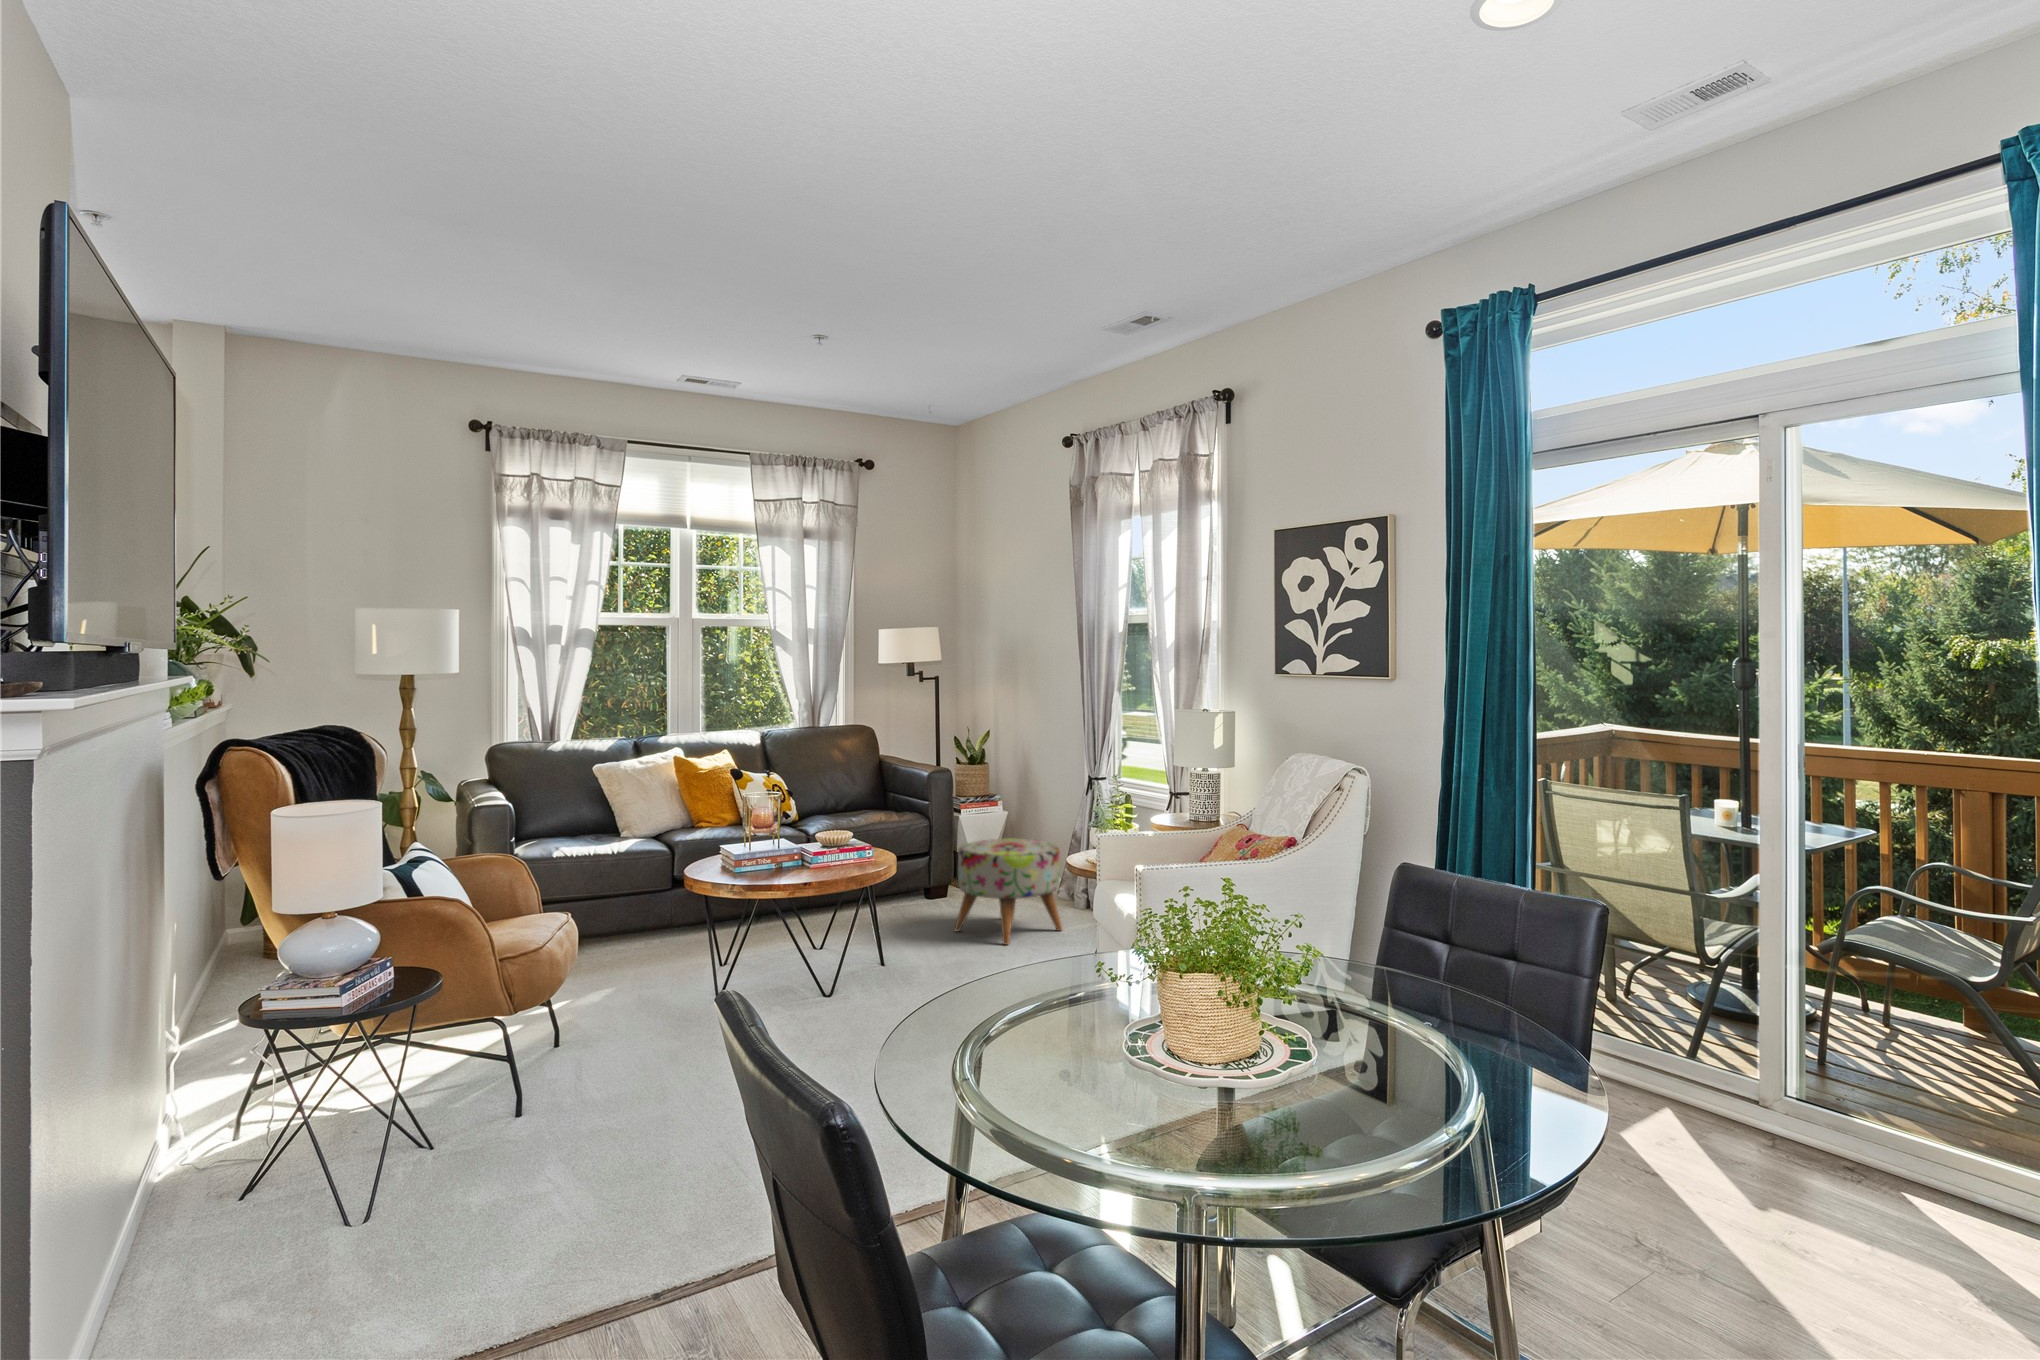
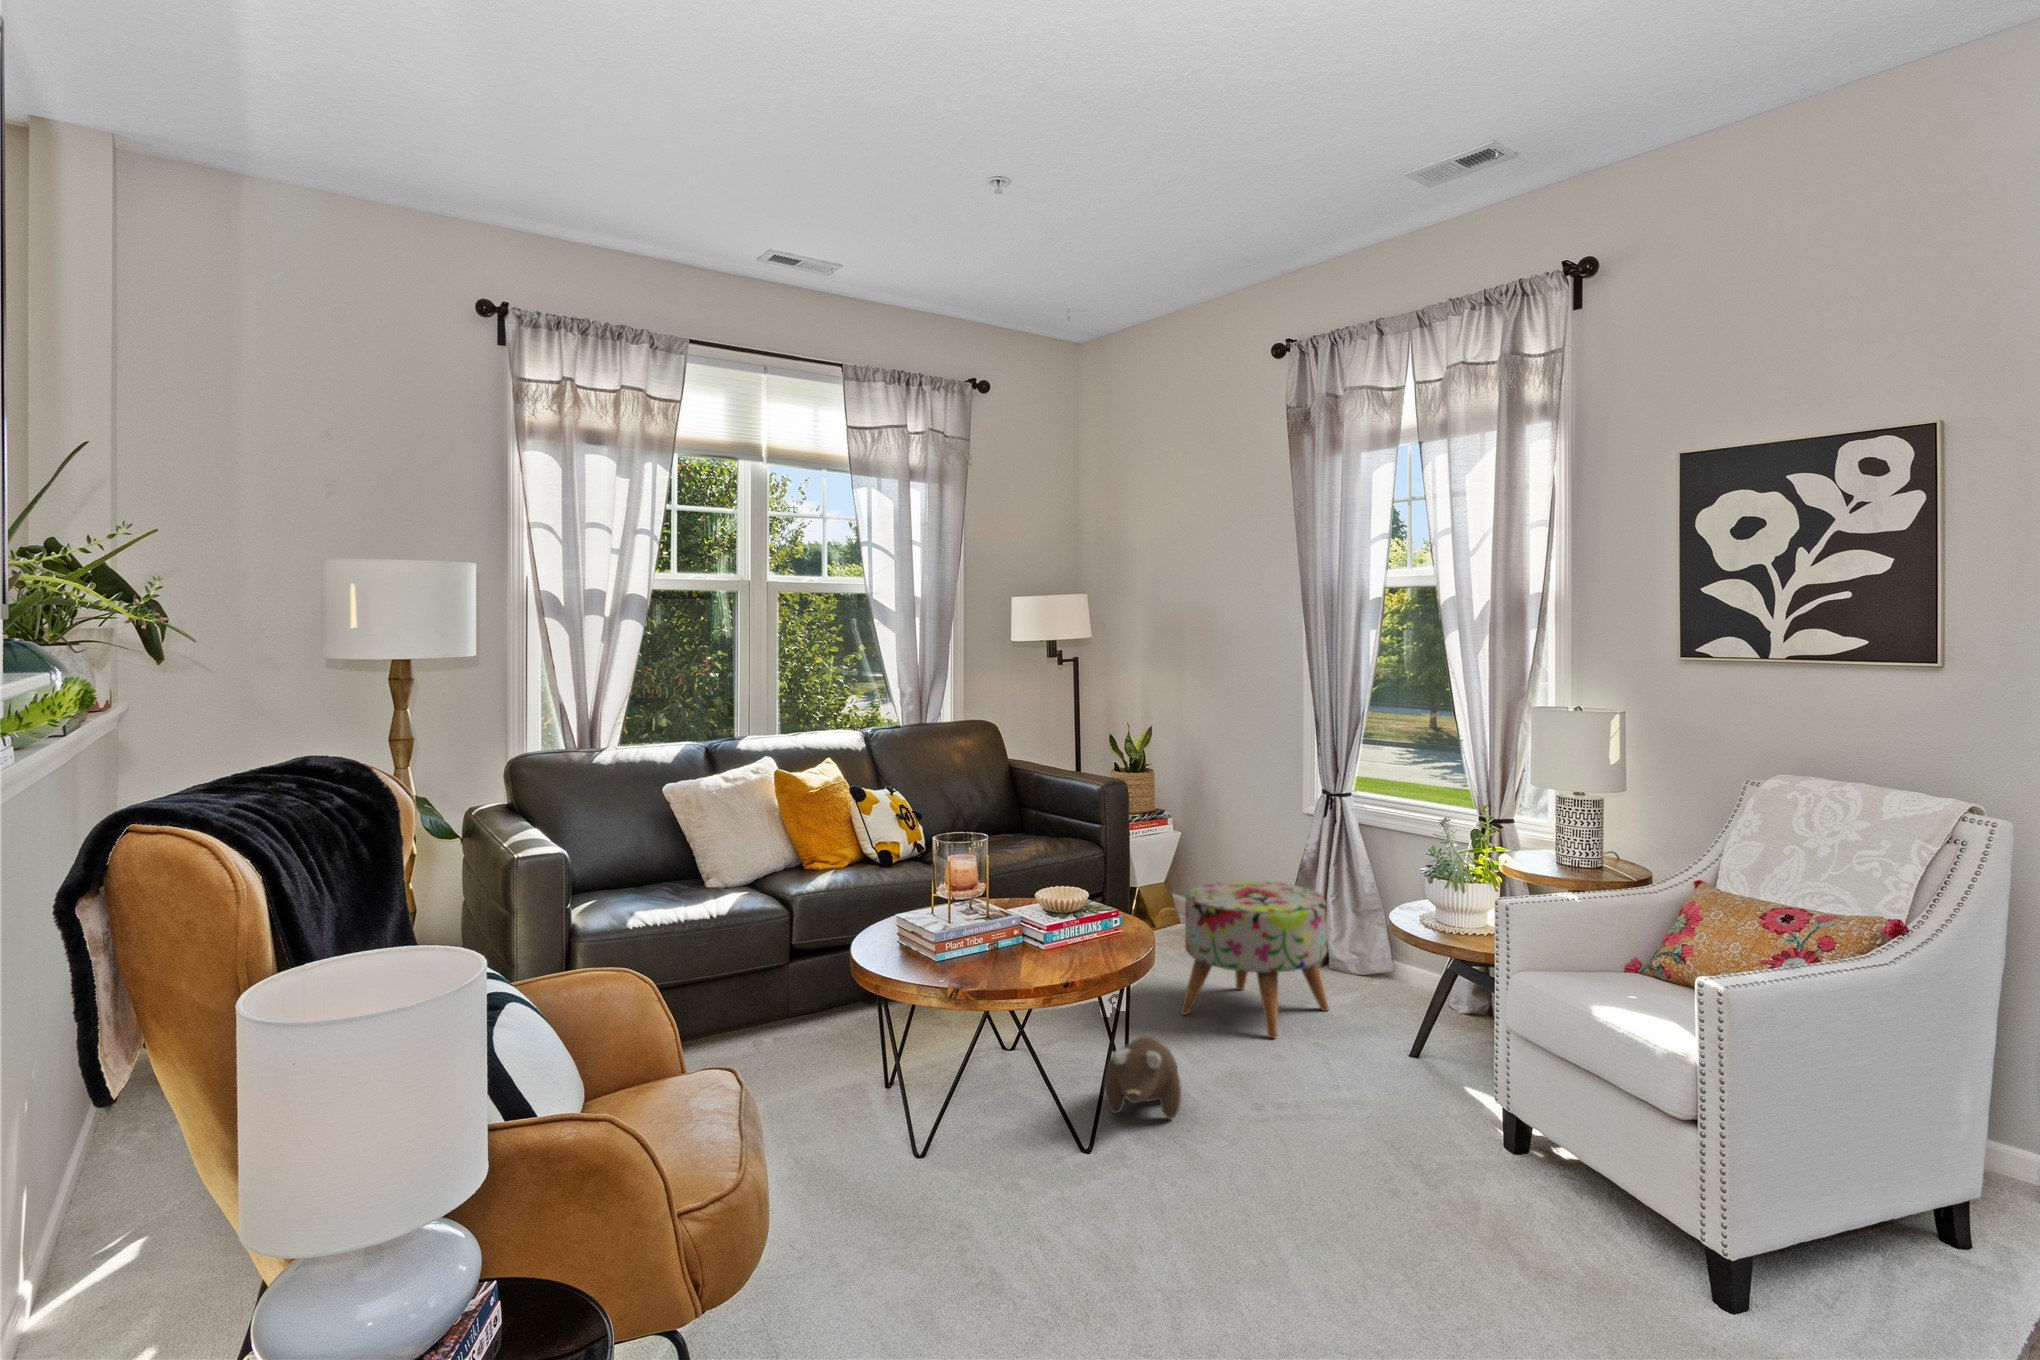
plush toy: none [853,929,910,983] -> present [1104,1036,1181,1119]

